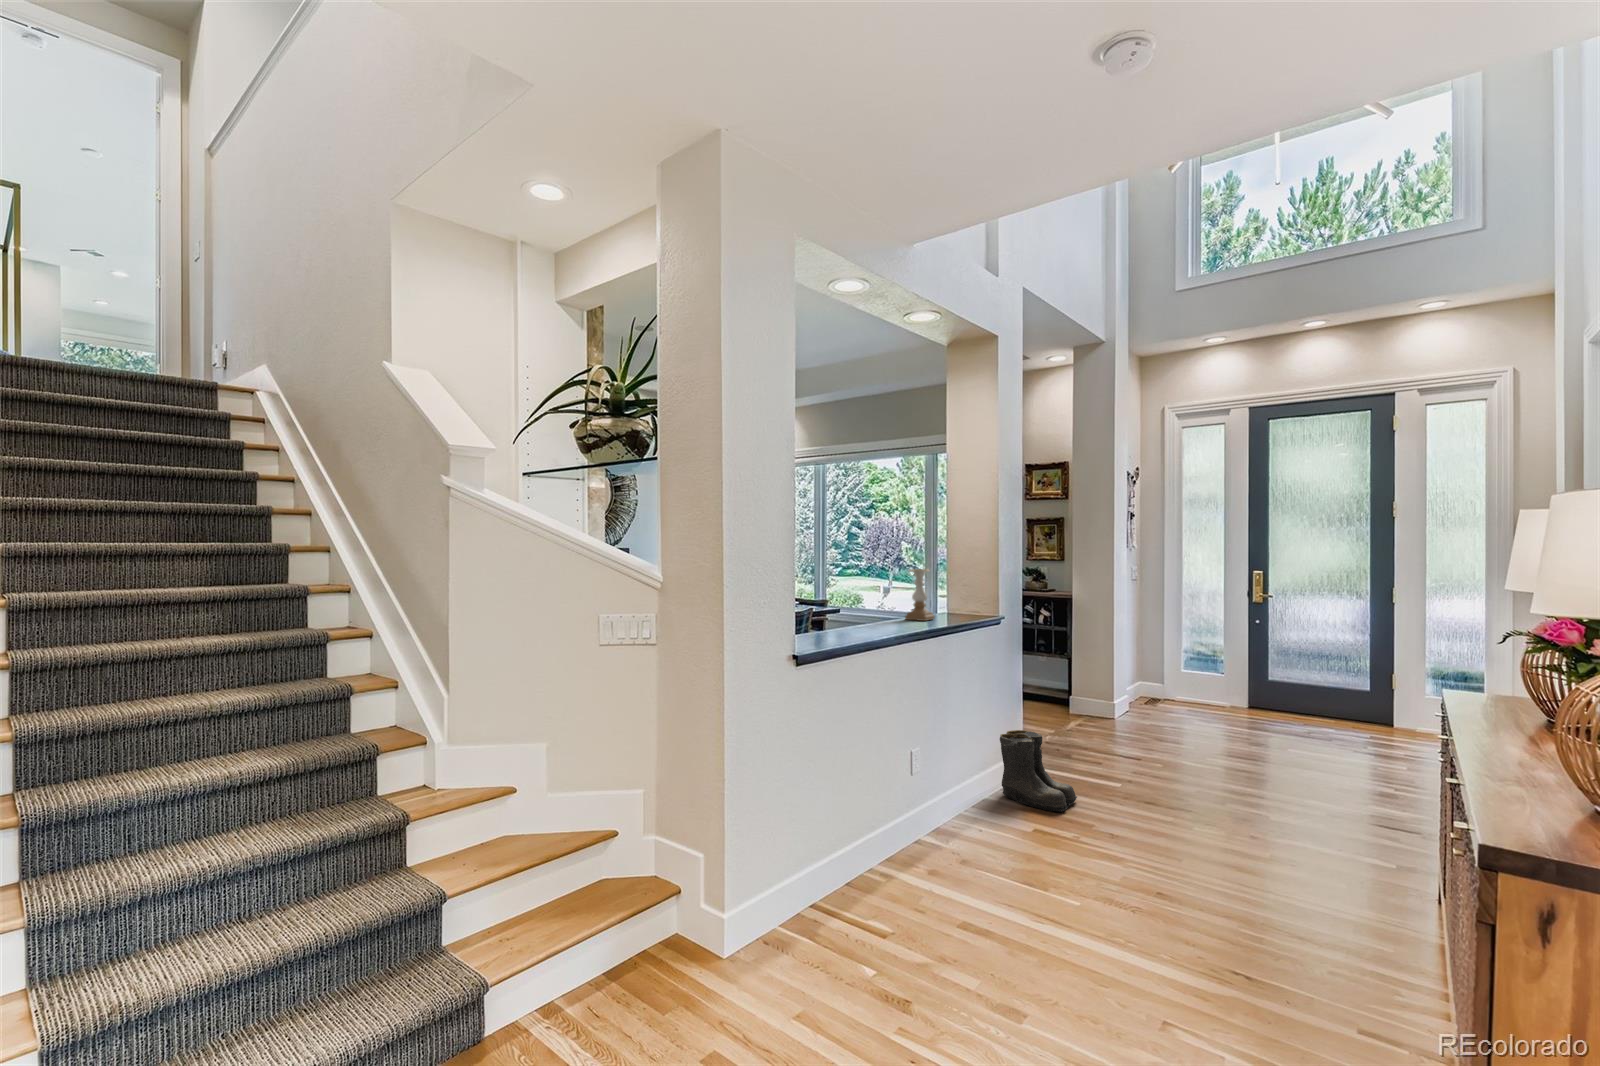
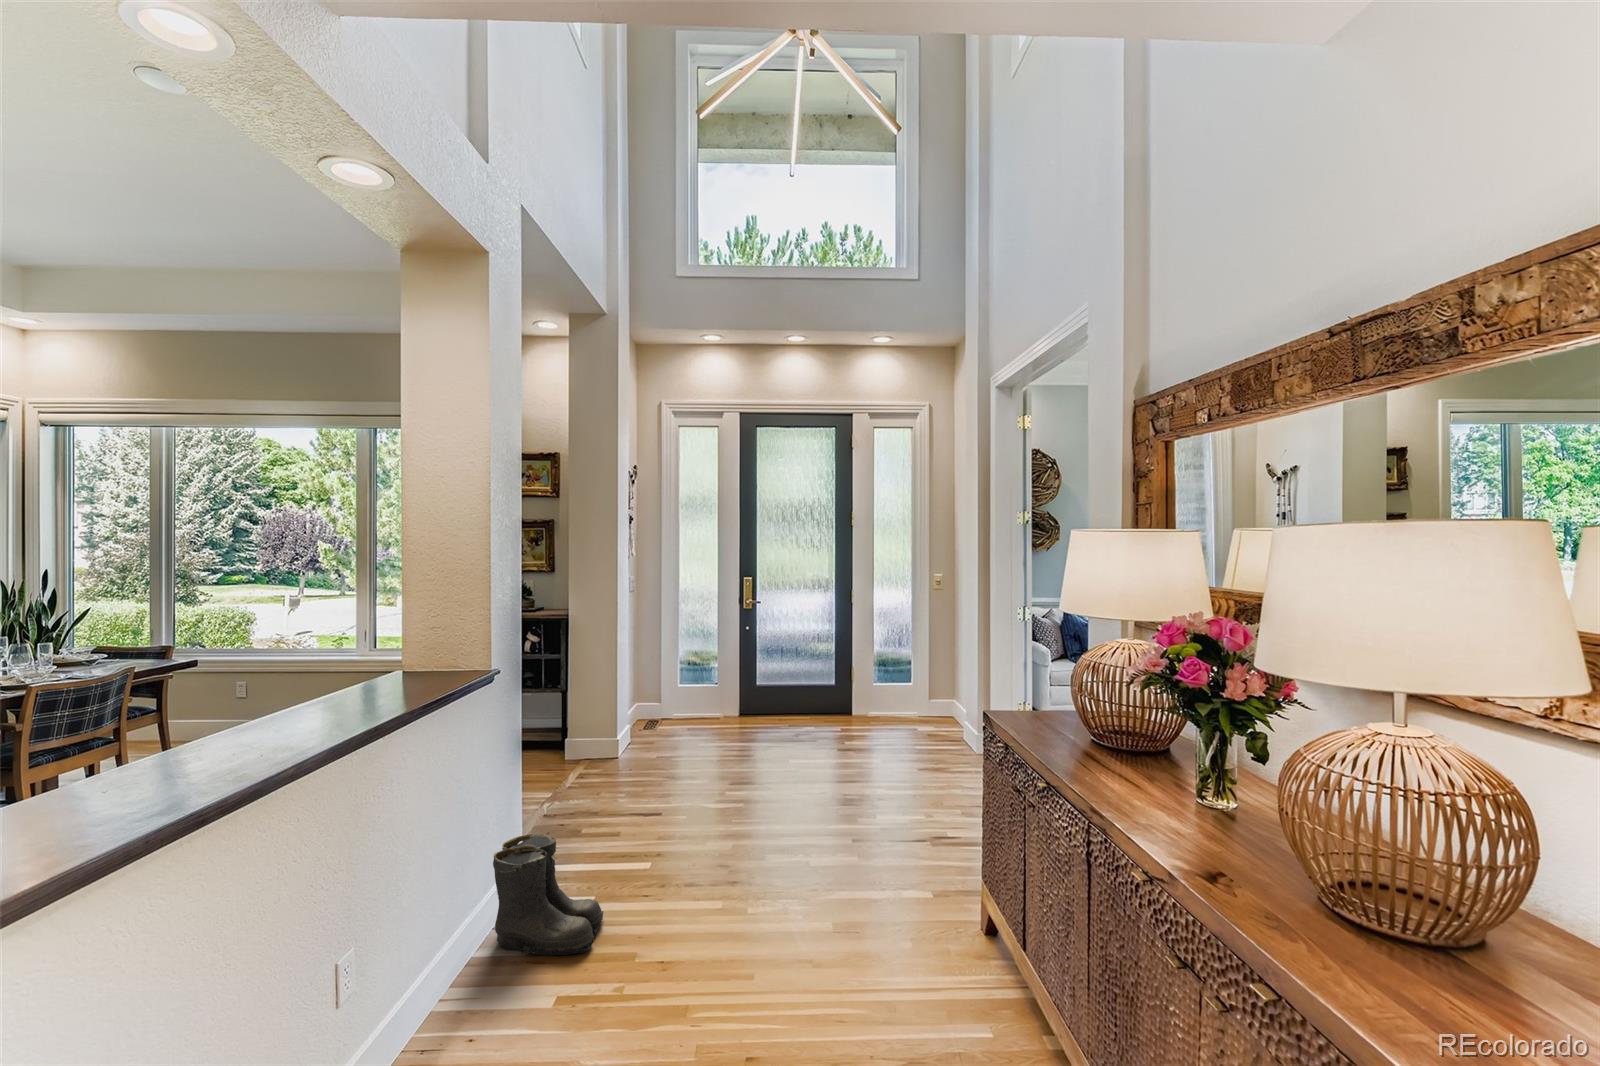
candle holder: present [905,569,935,621] -> none [322,622,384,717]

